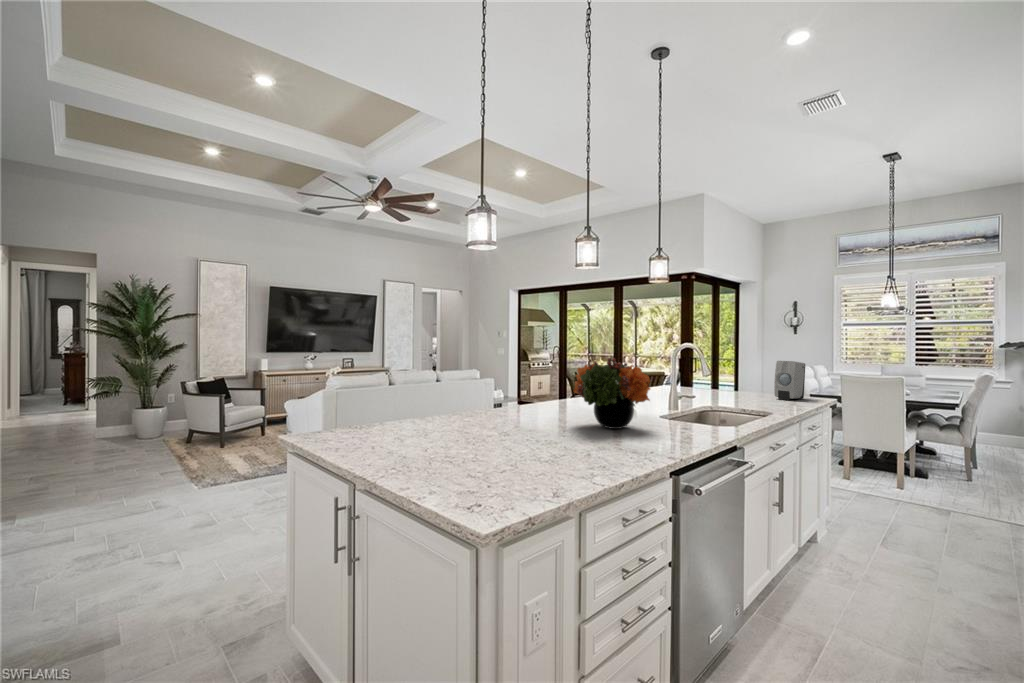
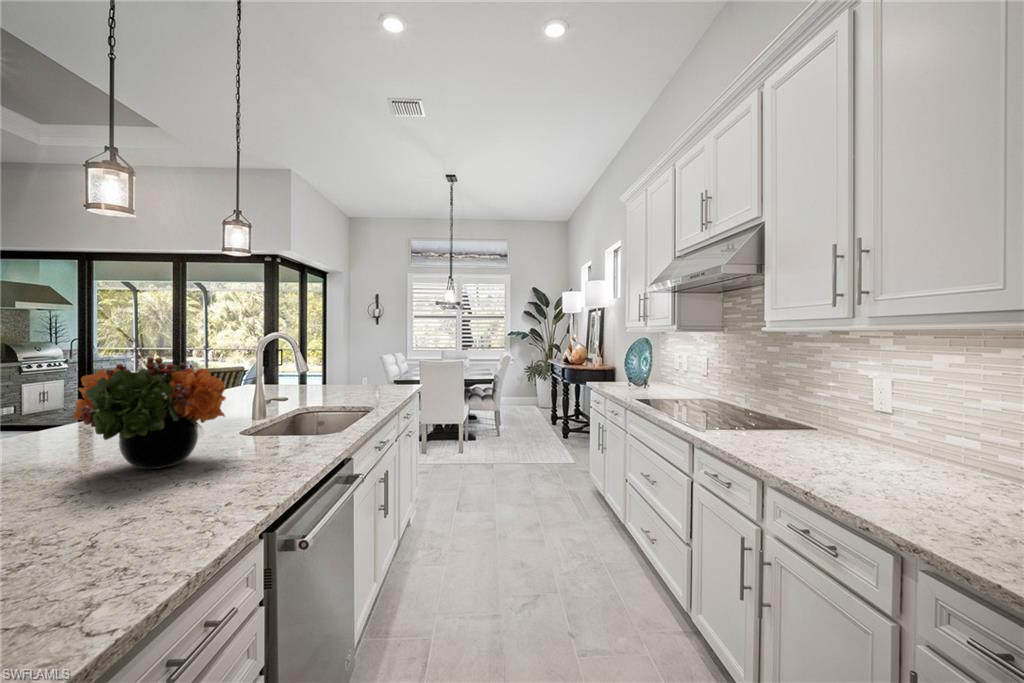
soap dispenser: present [774,361,805,400] -> none [371,351,398,390]

